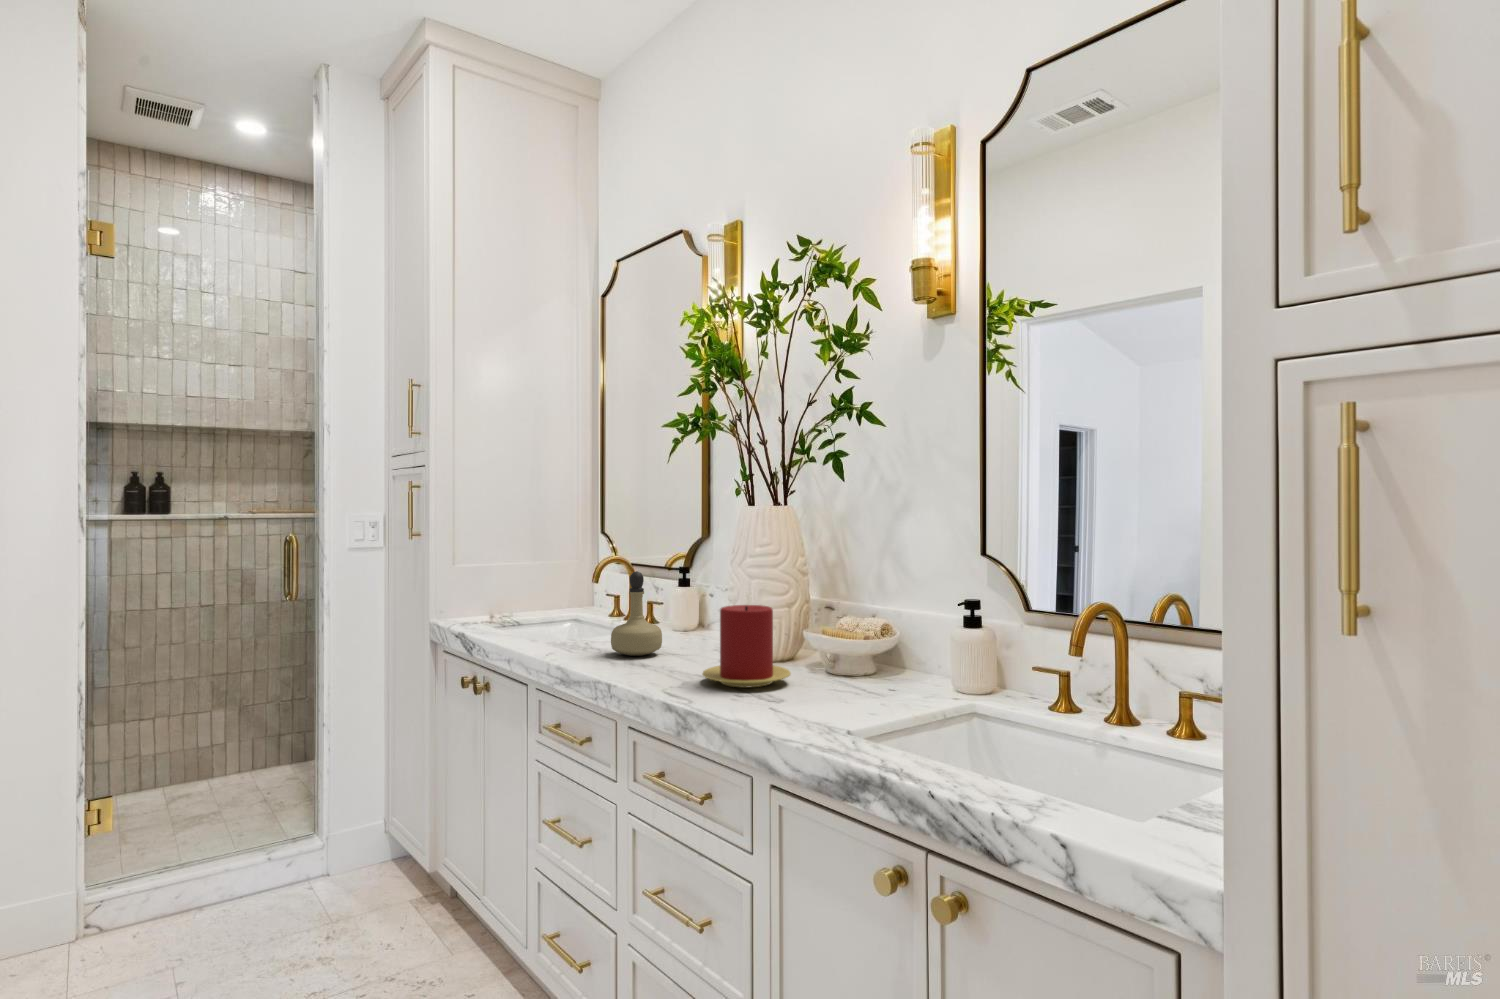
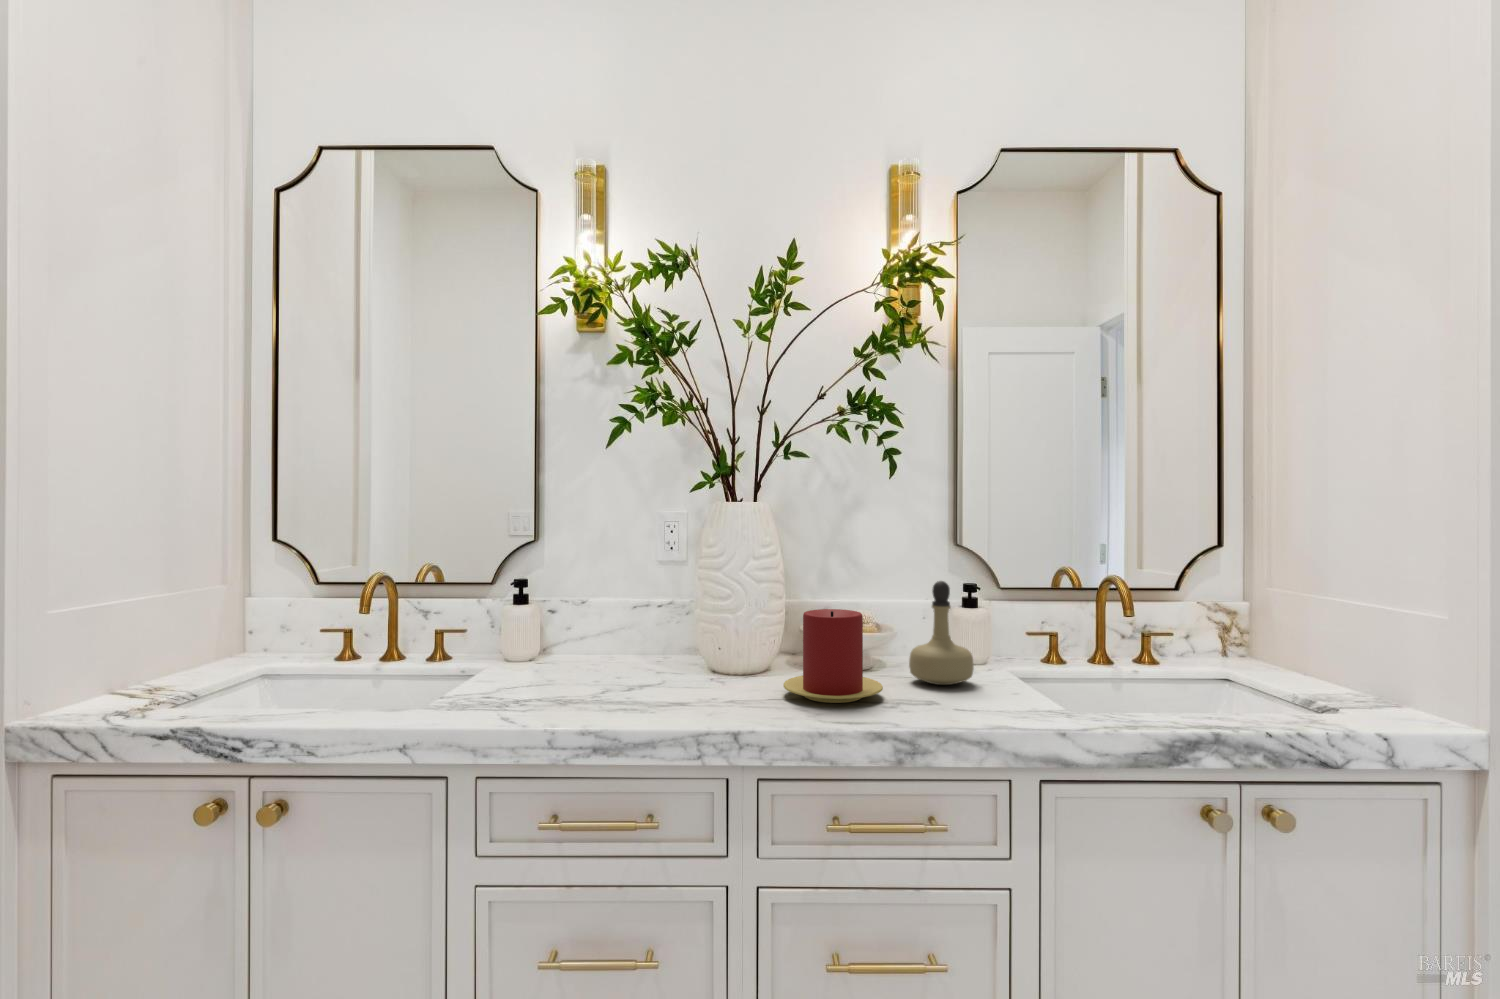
perfume bottle: present [611,571,662,656] -> present [909,581,974,685]

